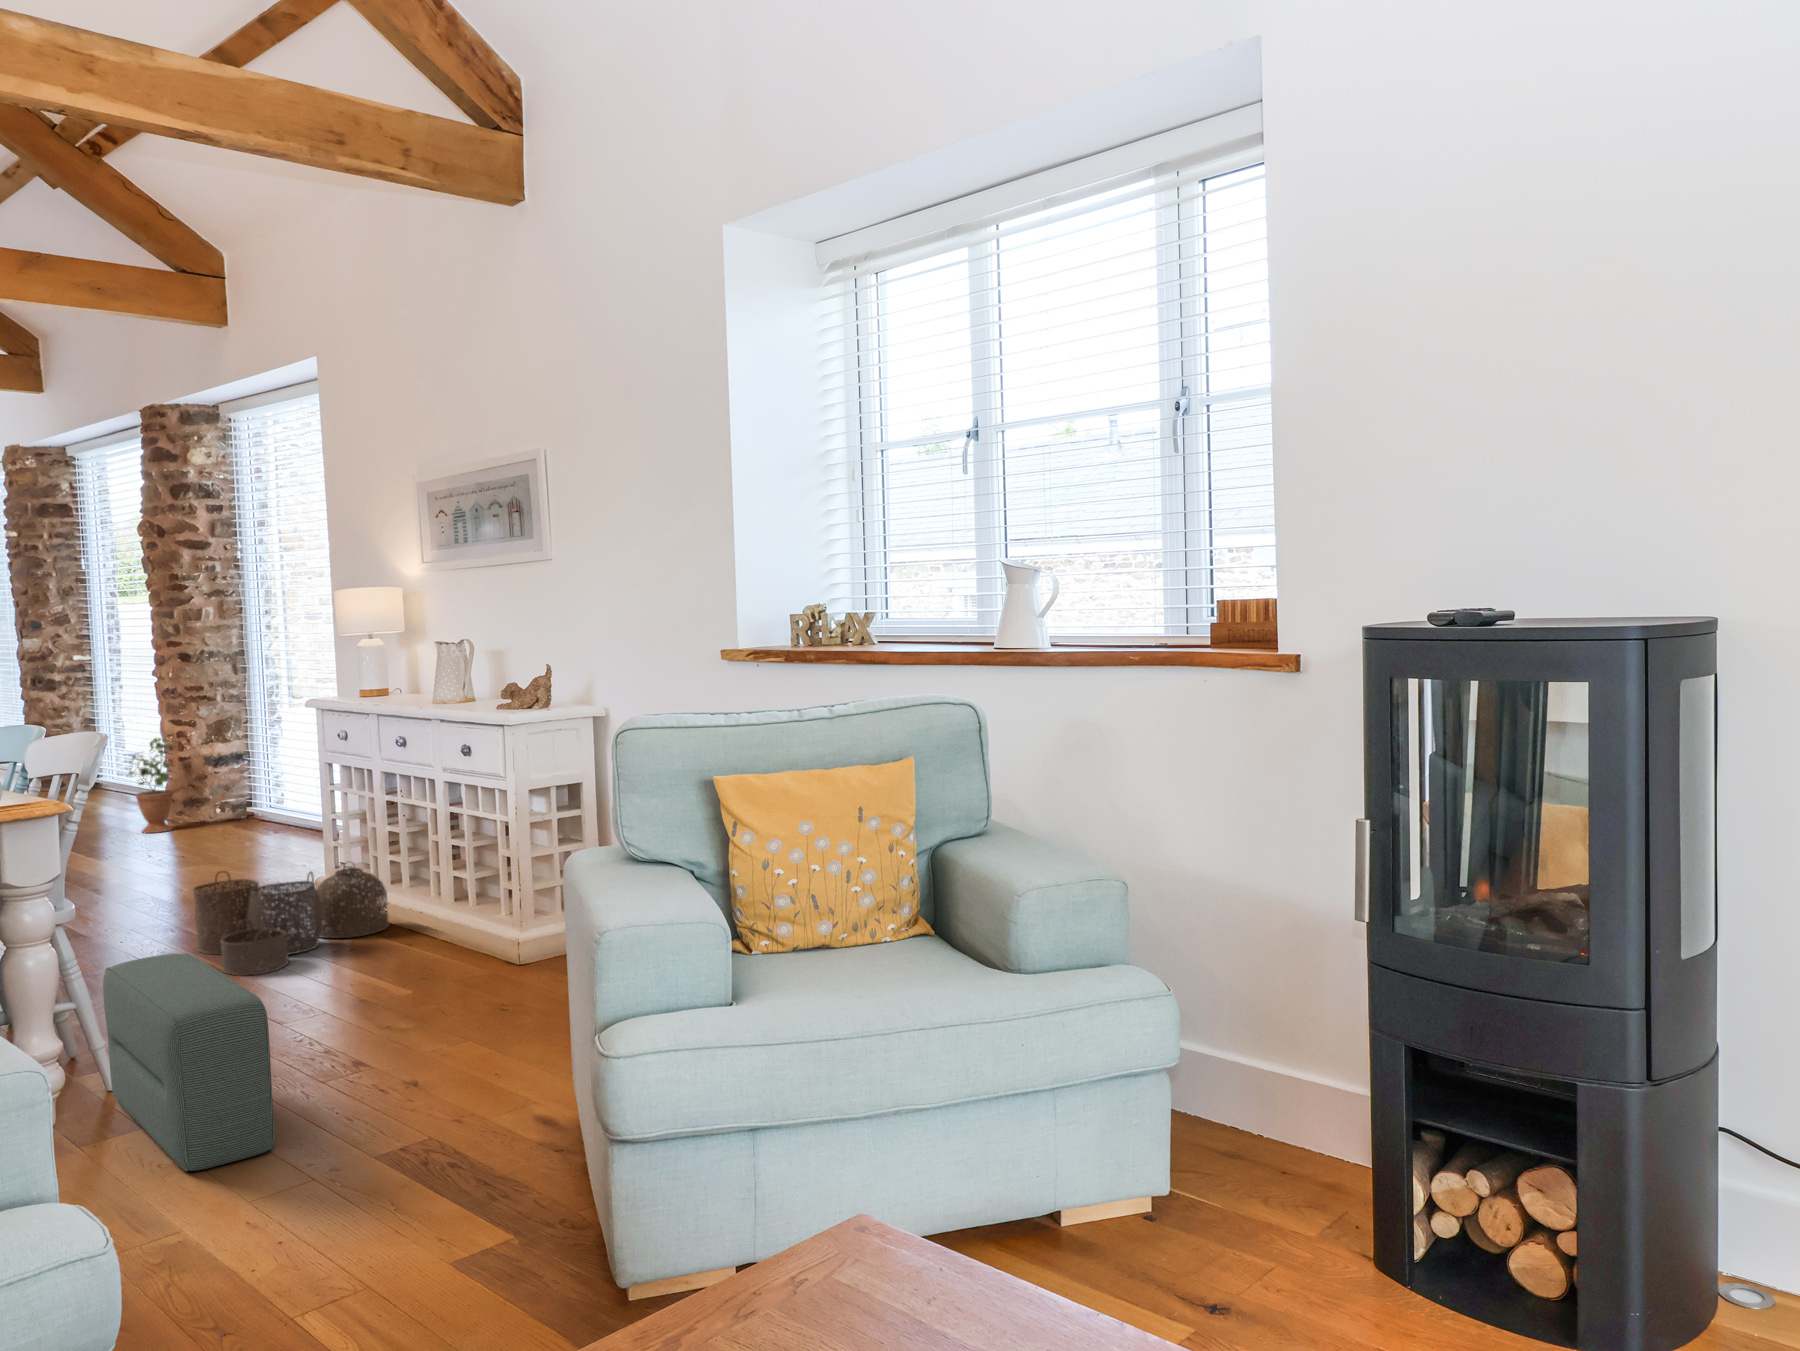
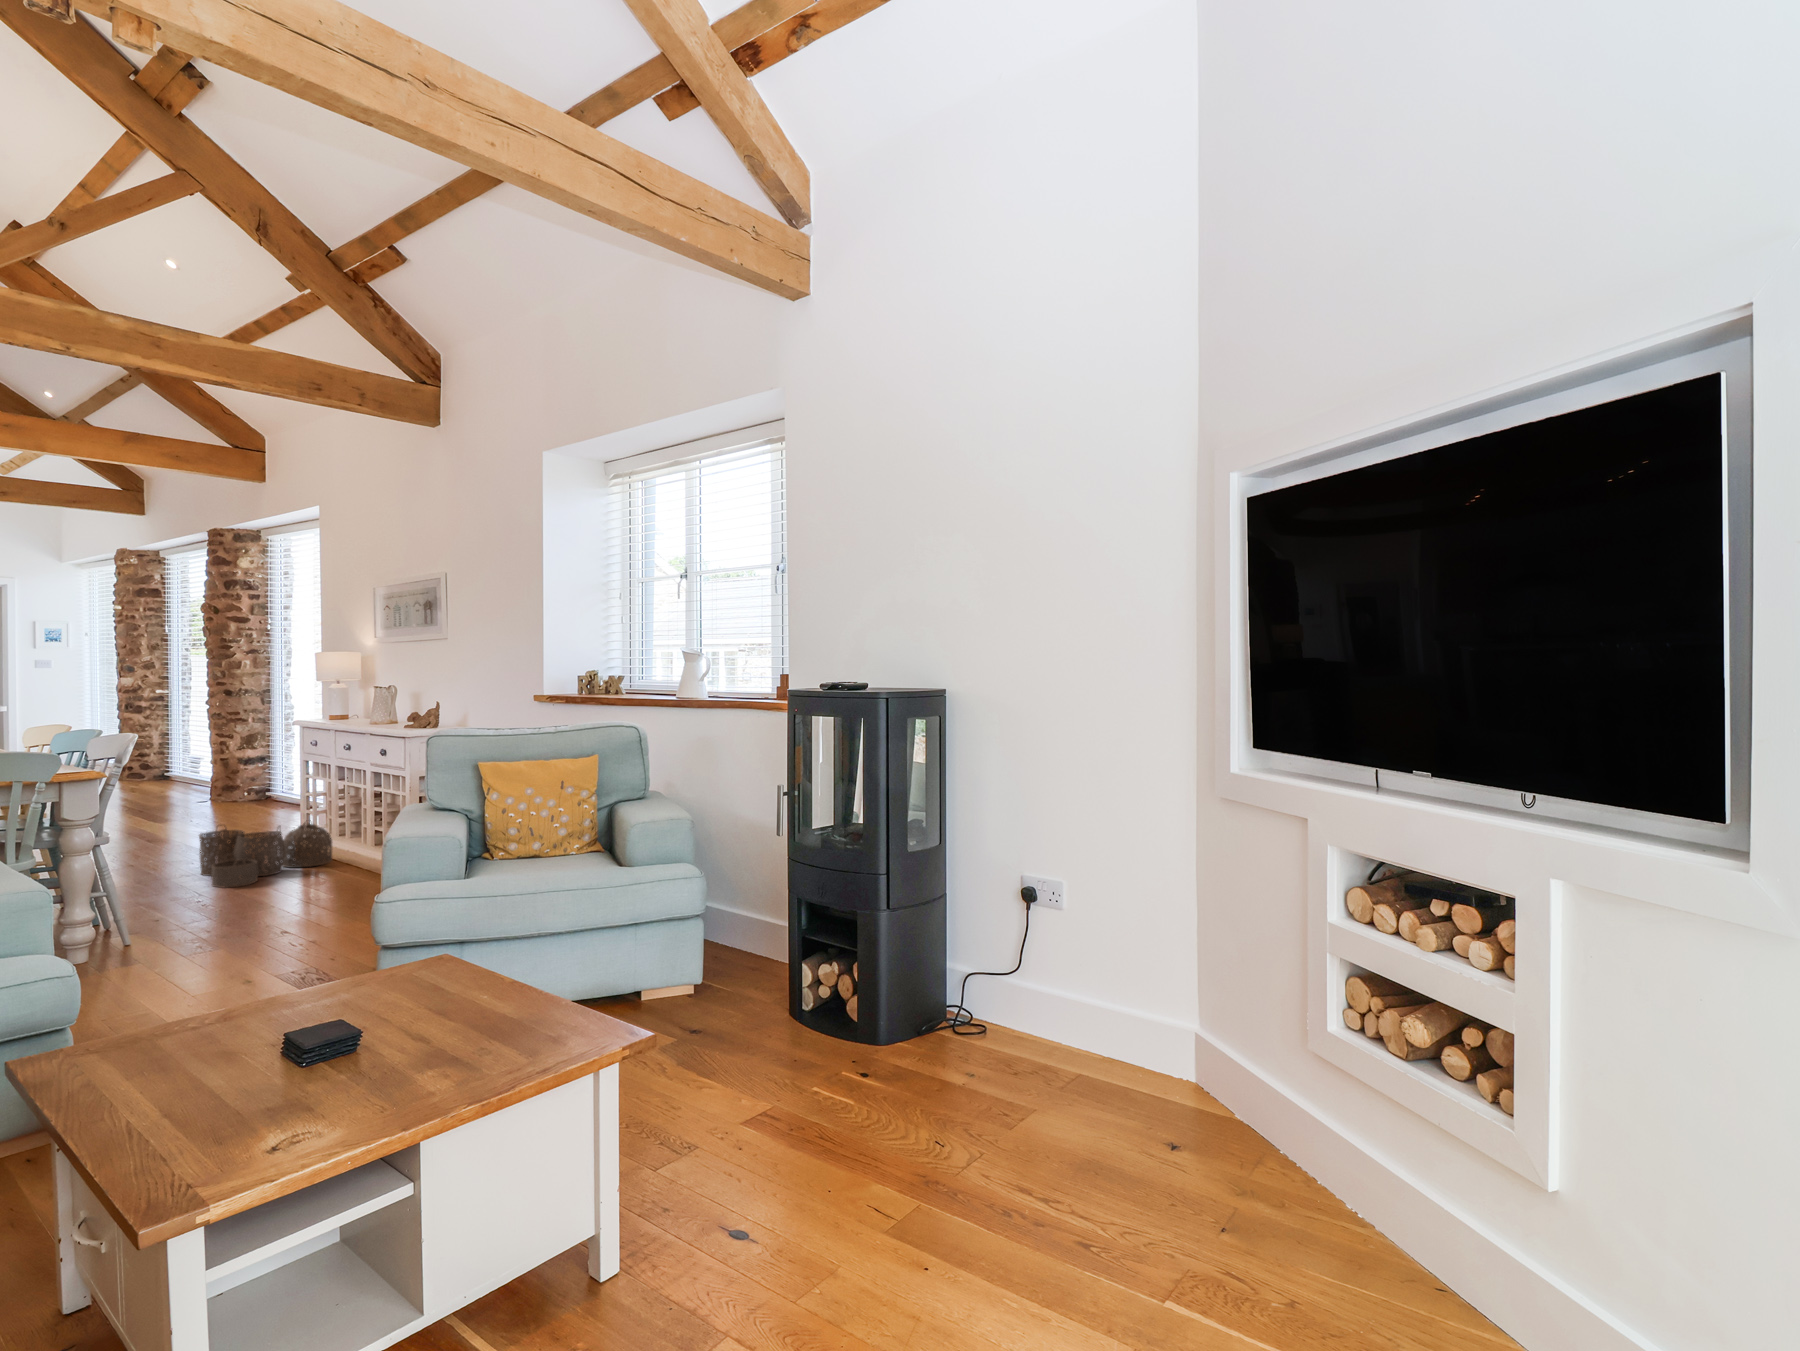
potted plant: present [129,738,177,833] -> none [182,741,220,806]
pouf: present [103,953,275,1171] -> none [110,864,205,987]

